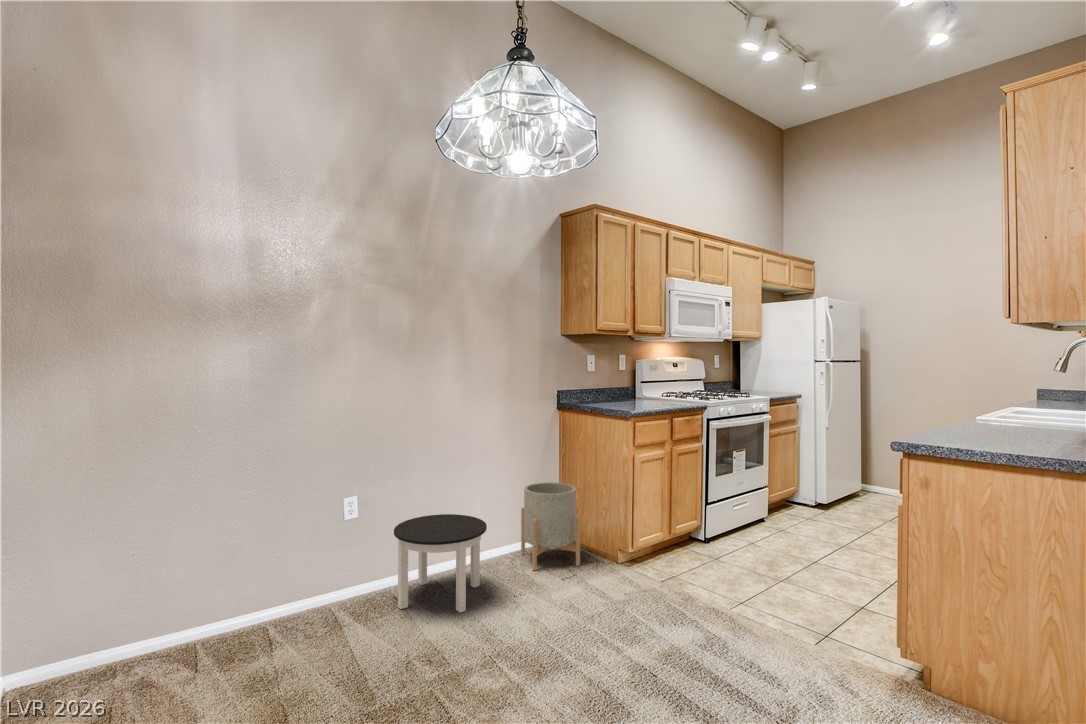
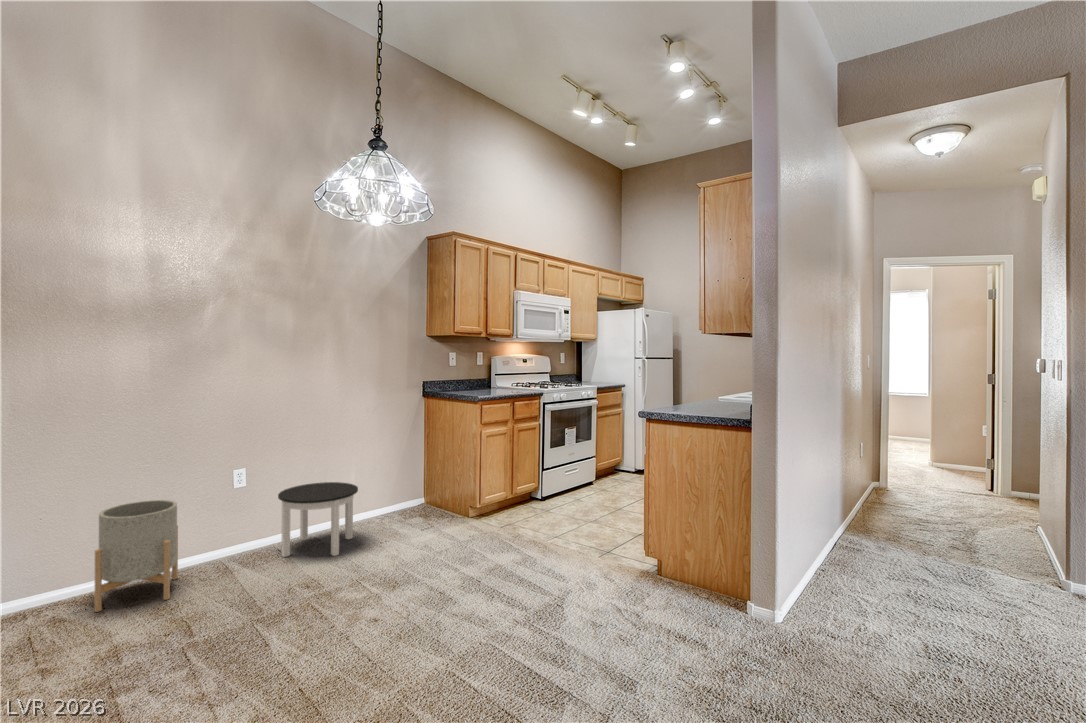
planter: present [521,482,580,571] -> present [95,500,178,612]

